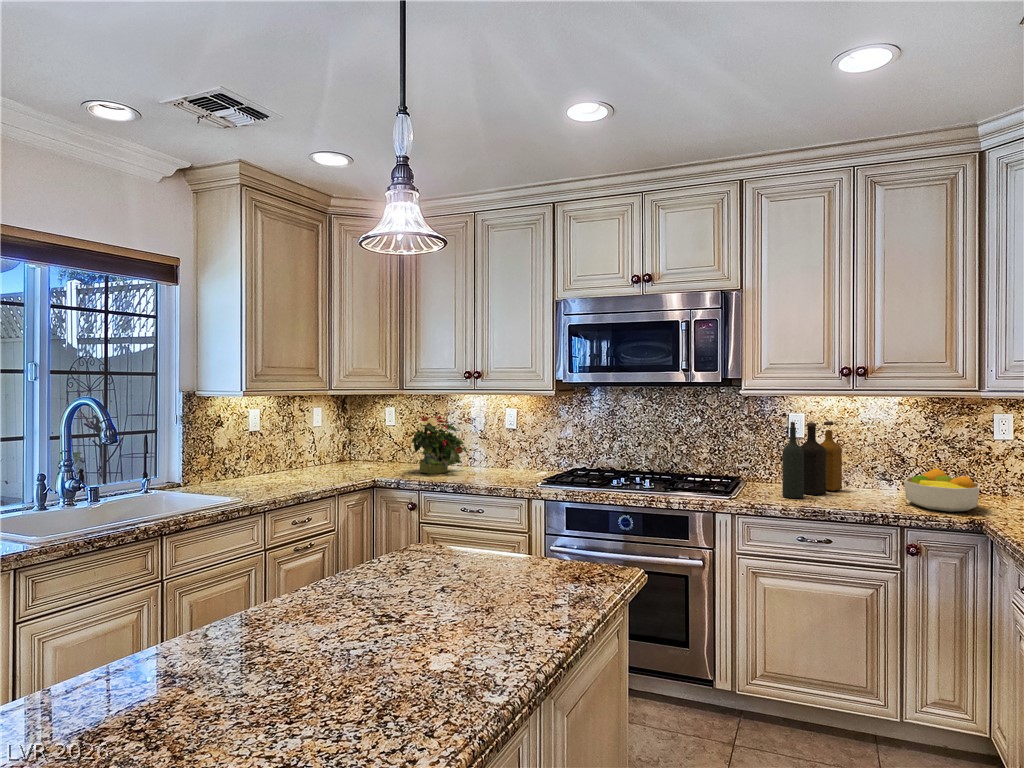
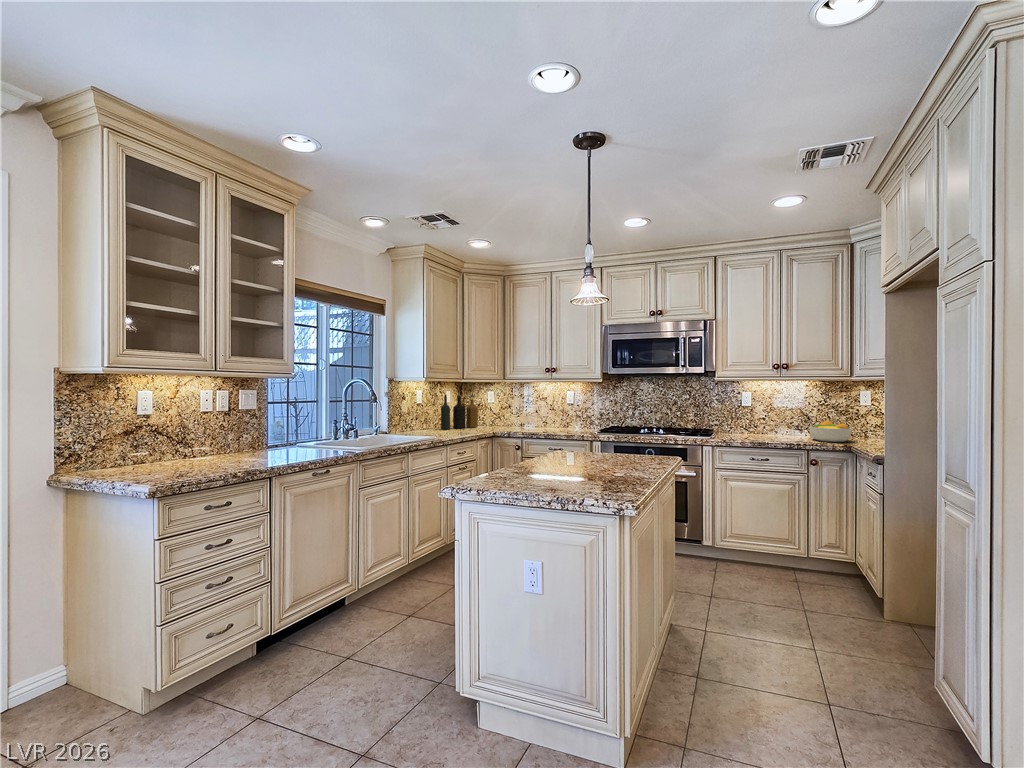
potted plant: present [411,416,467,474] -> none [511,395,546,429]
bottle: present [782,421,842,498] -> present [441,395,478,429]

